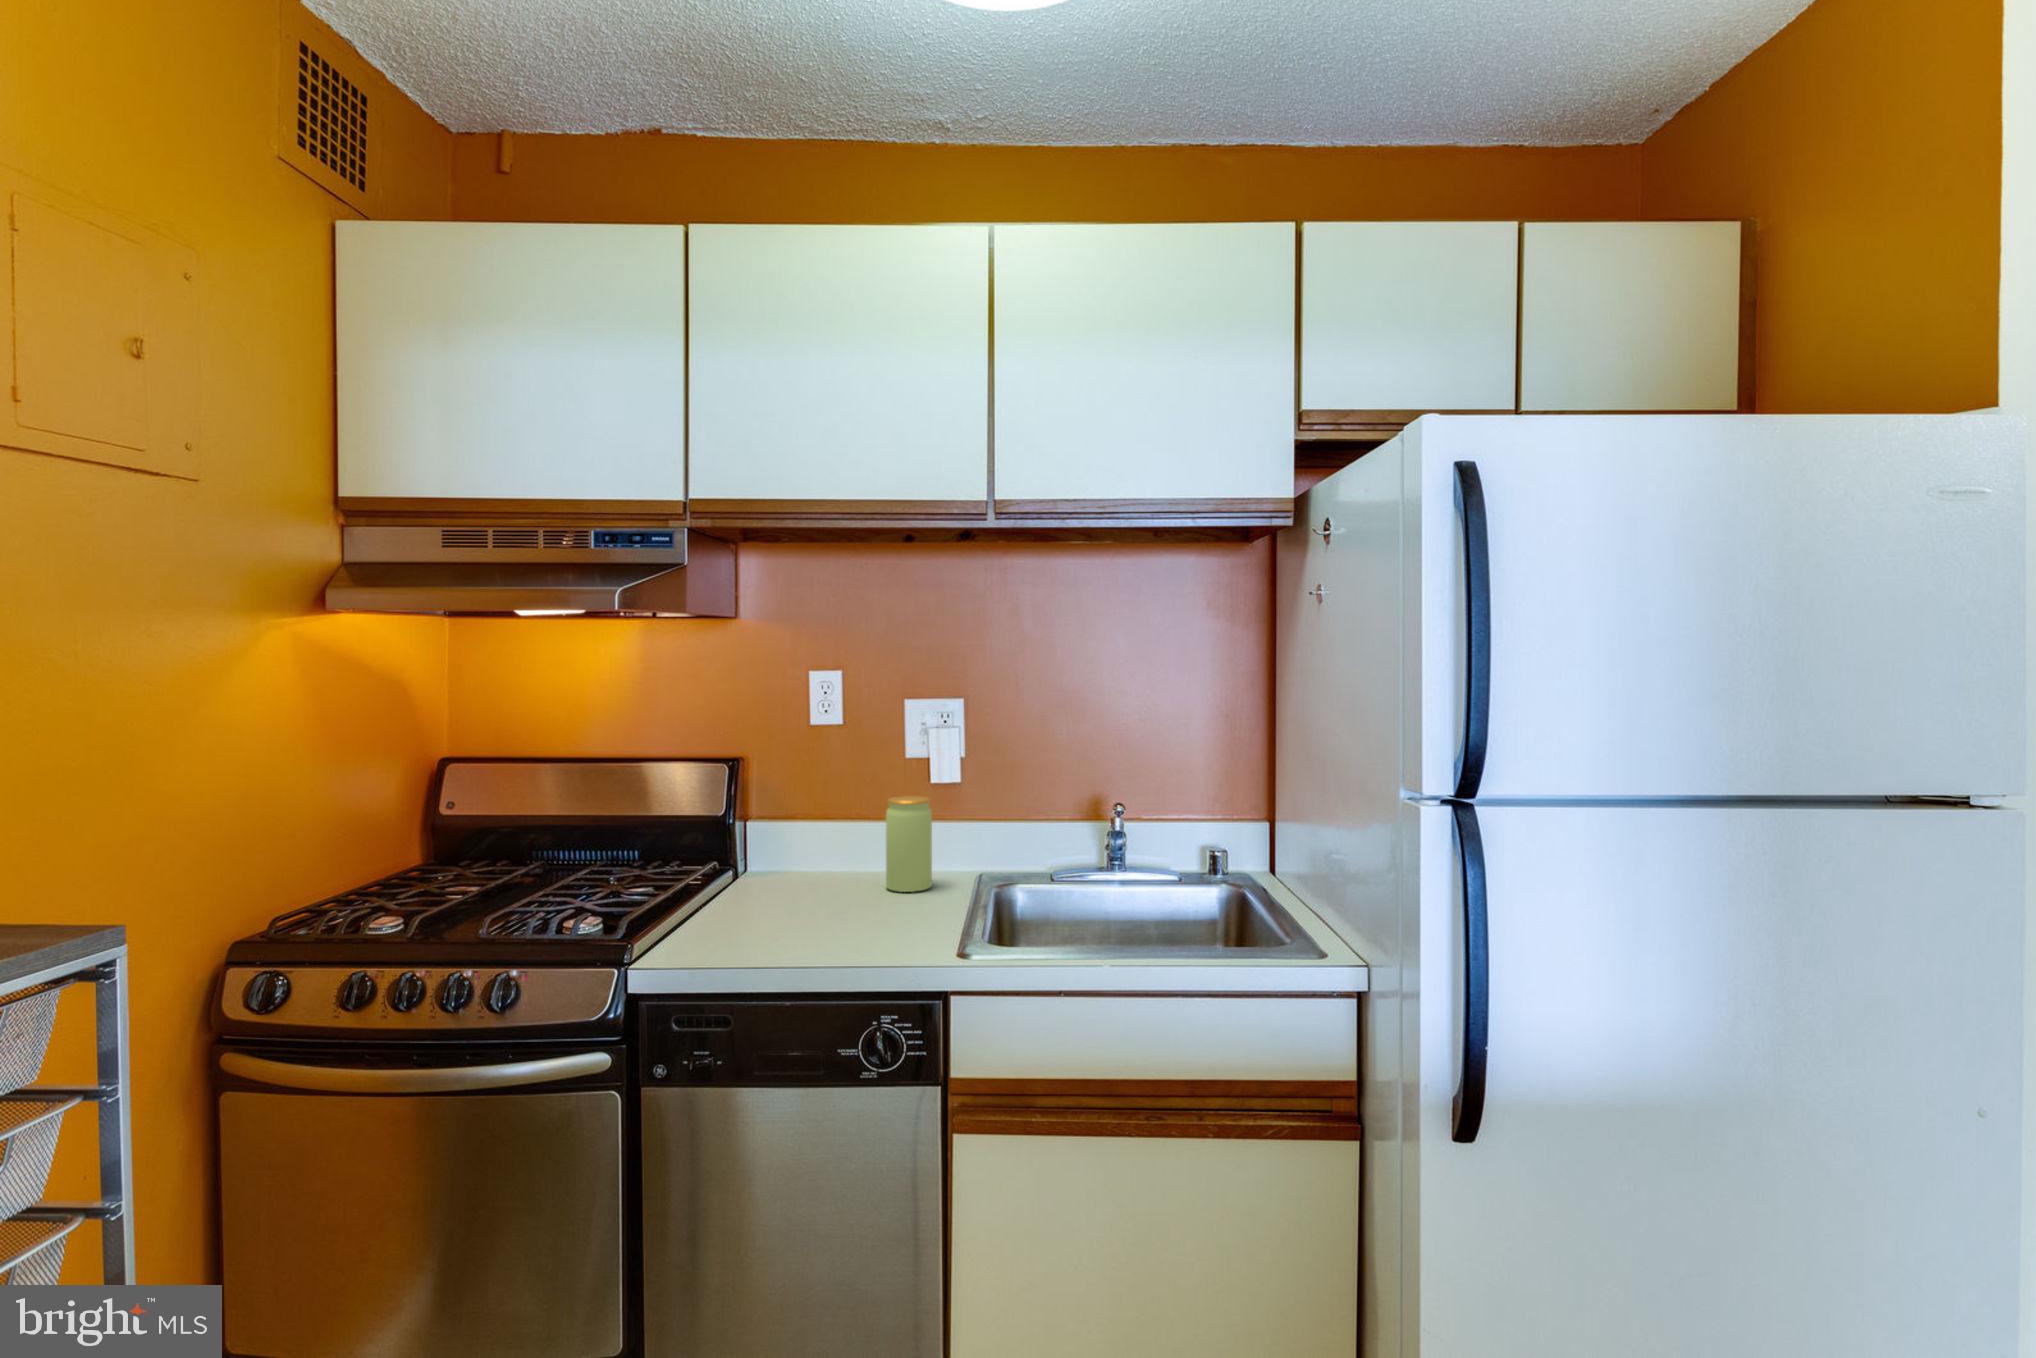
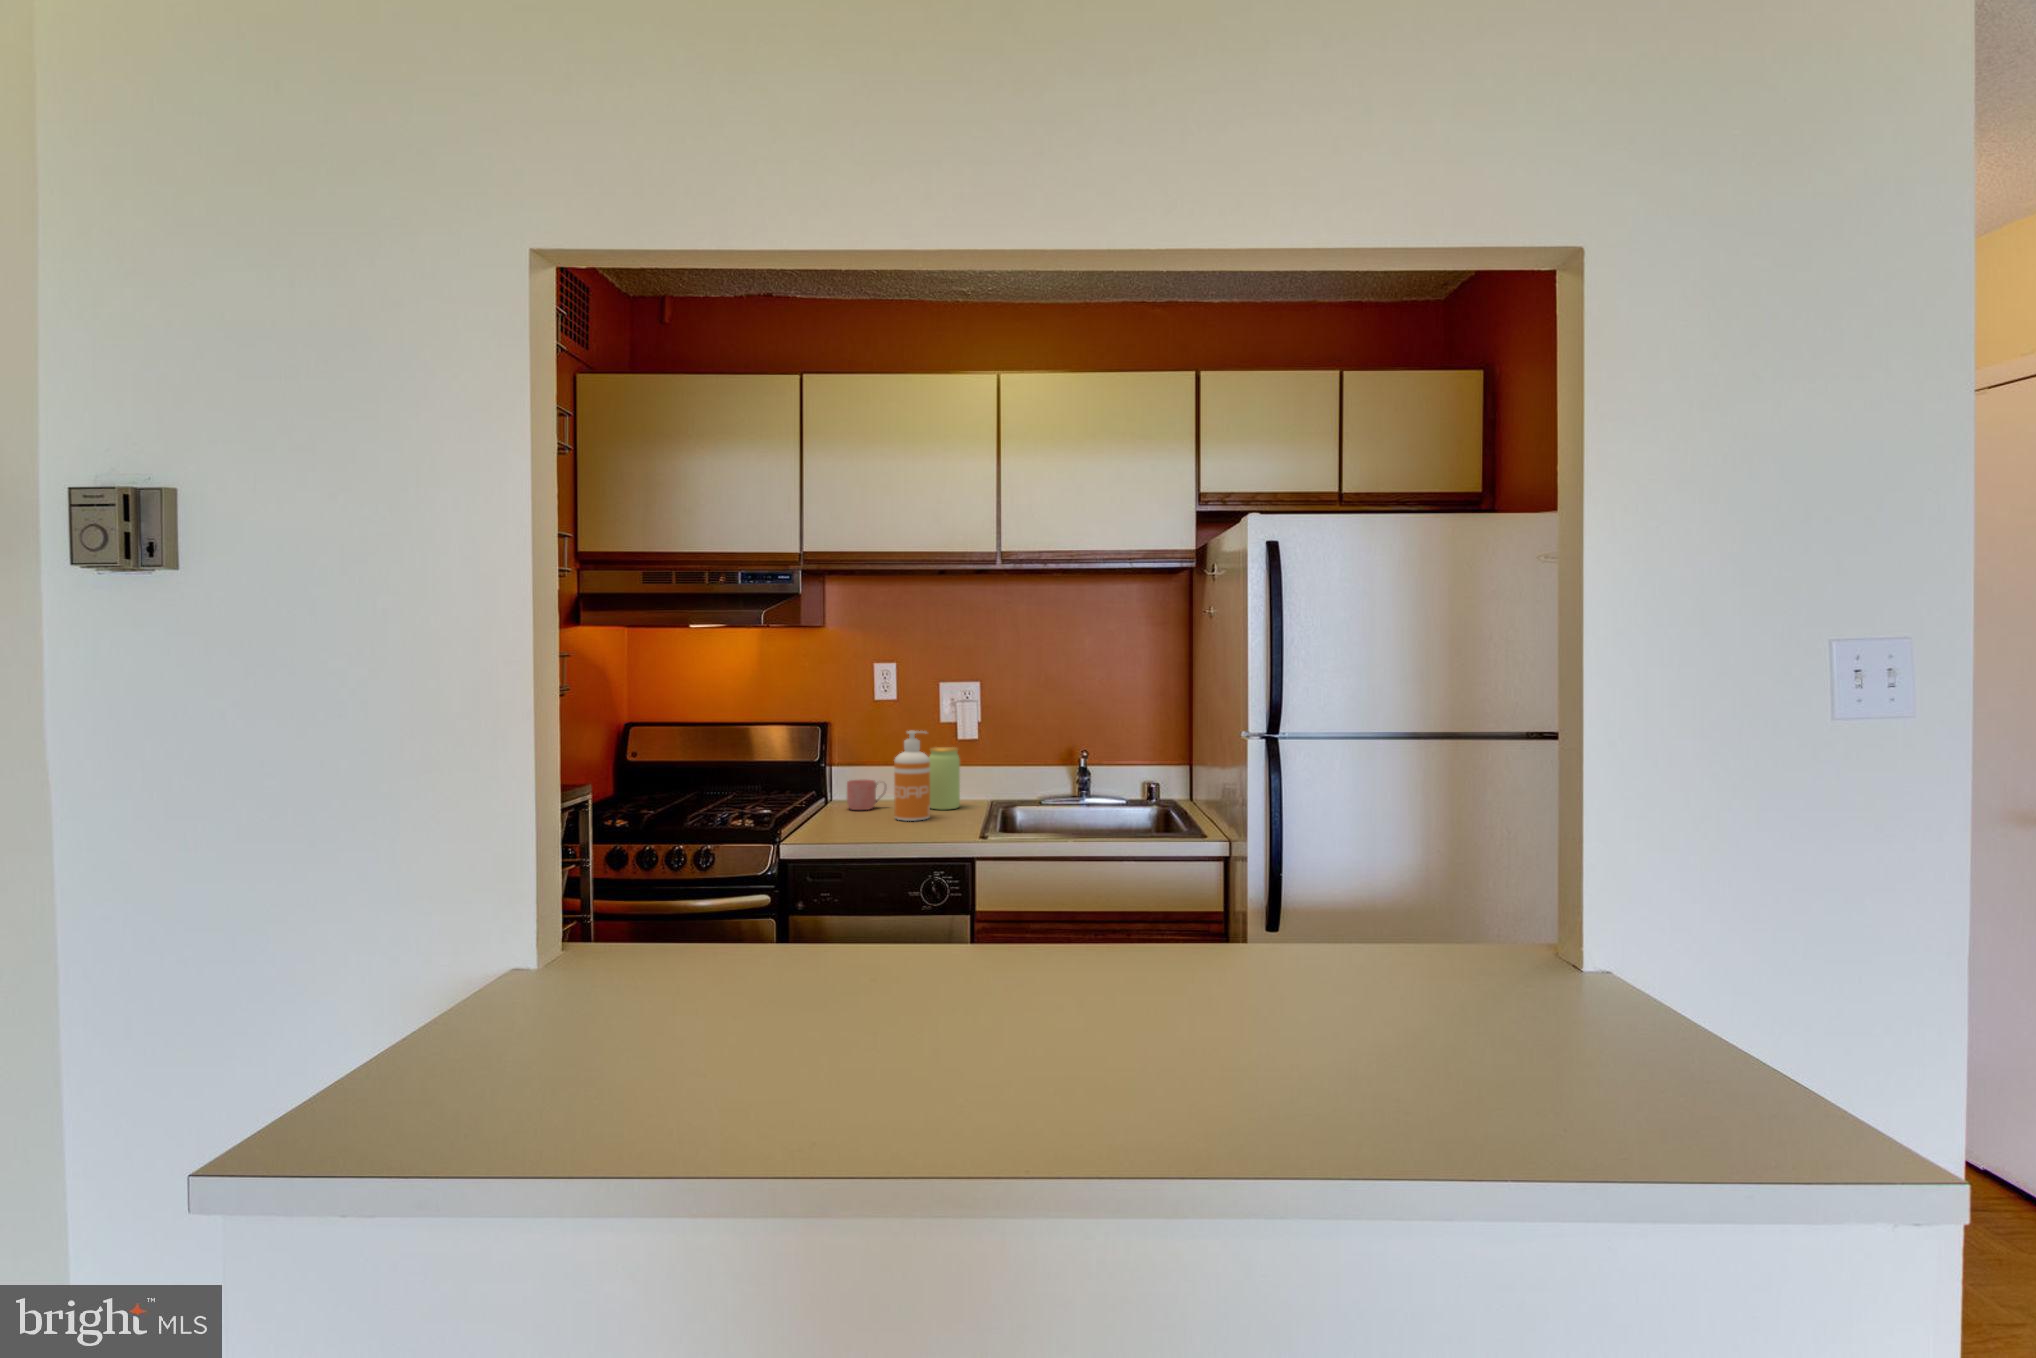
soap dispenser: none [829,775,884,916] -> present [894,731,930,821]
mug: none [763,845,823,892] -> present [847,780,886,810]

